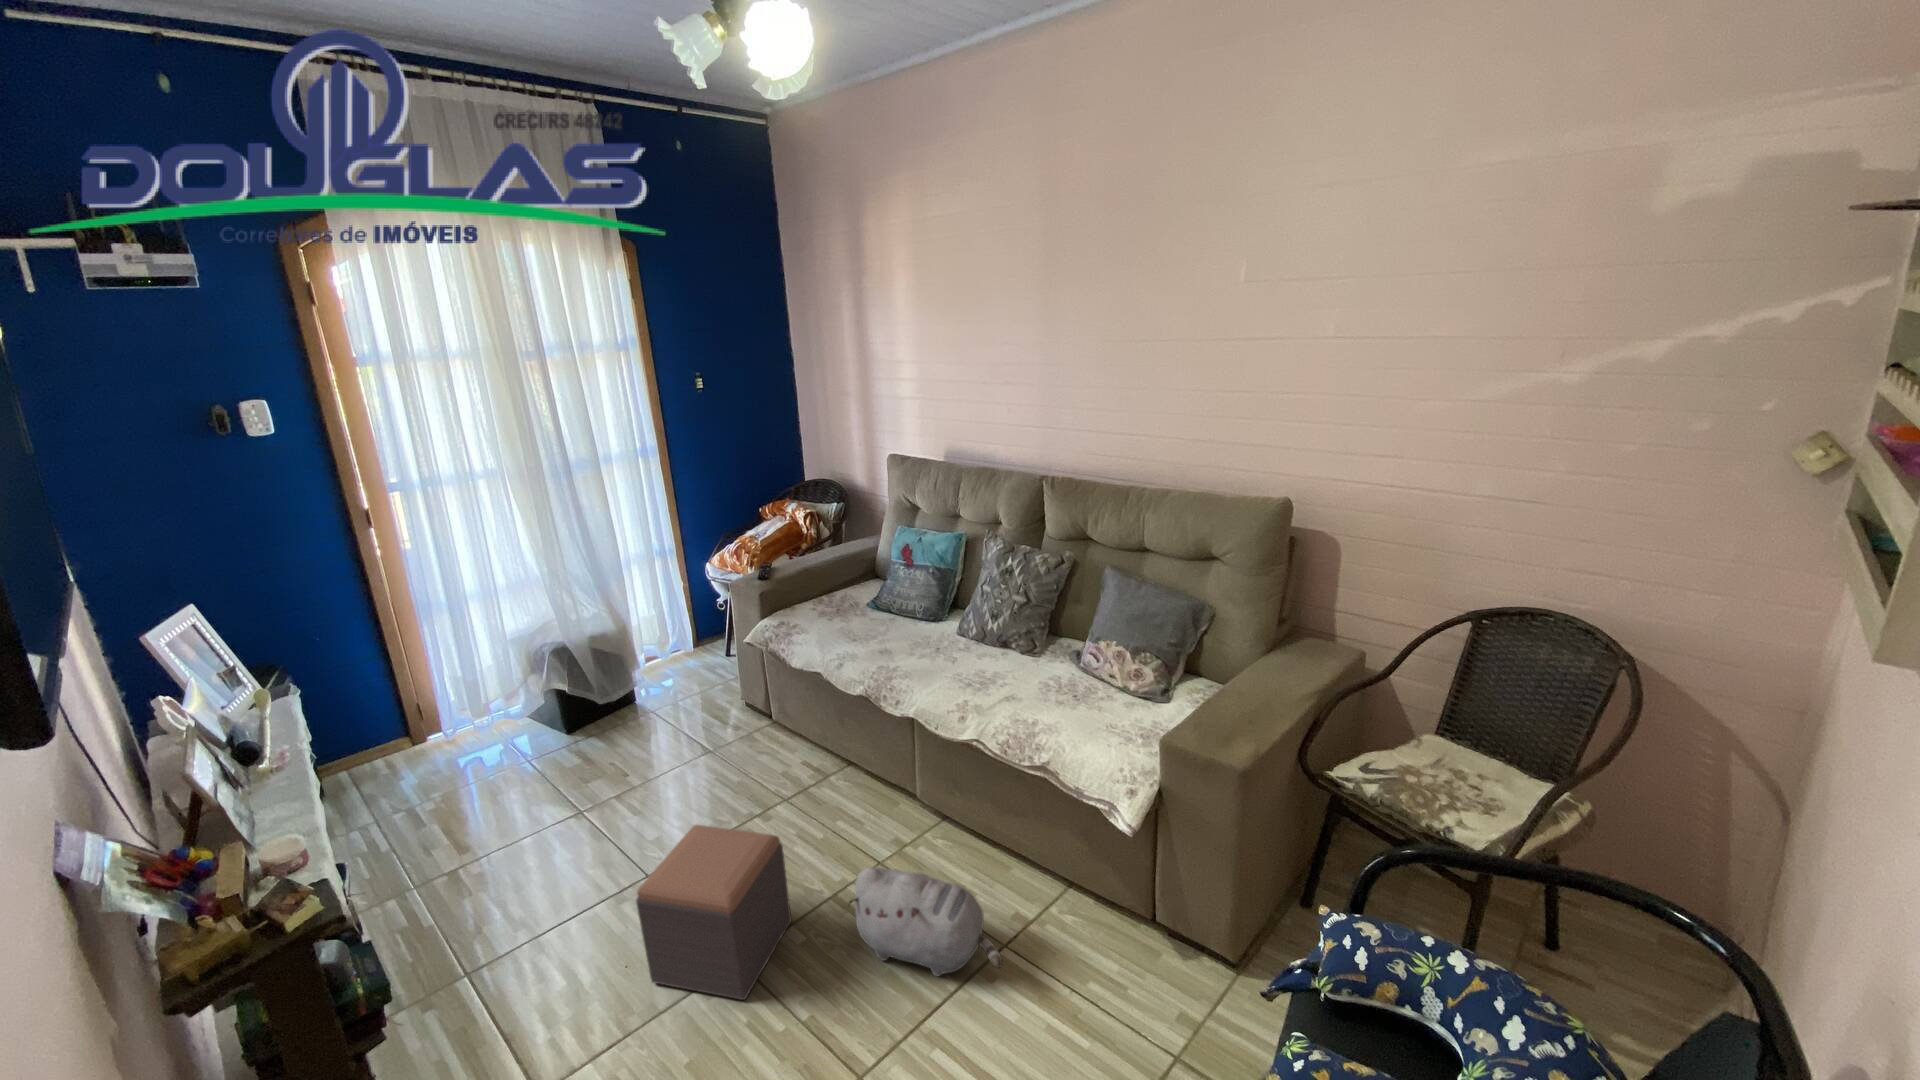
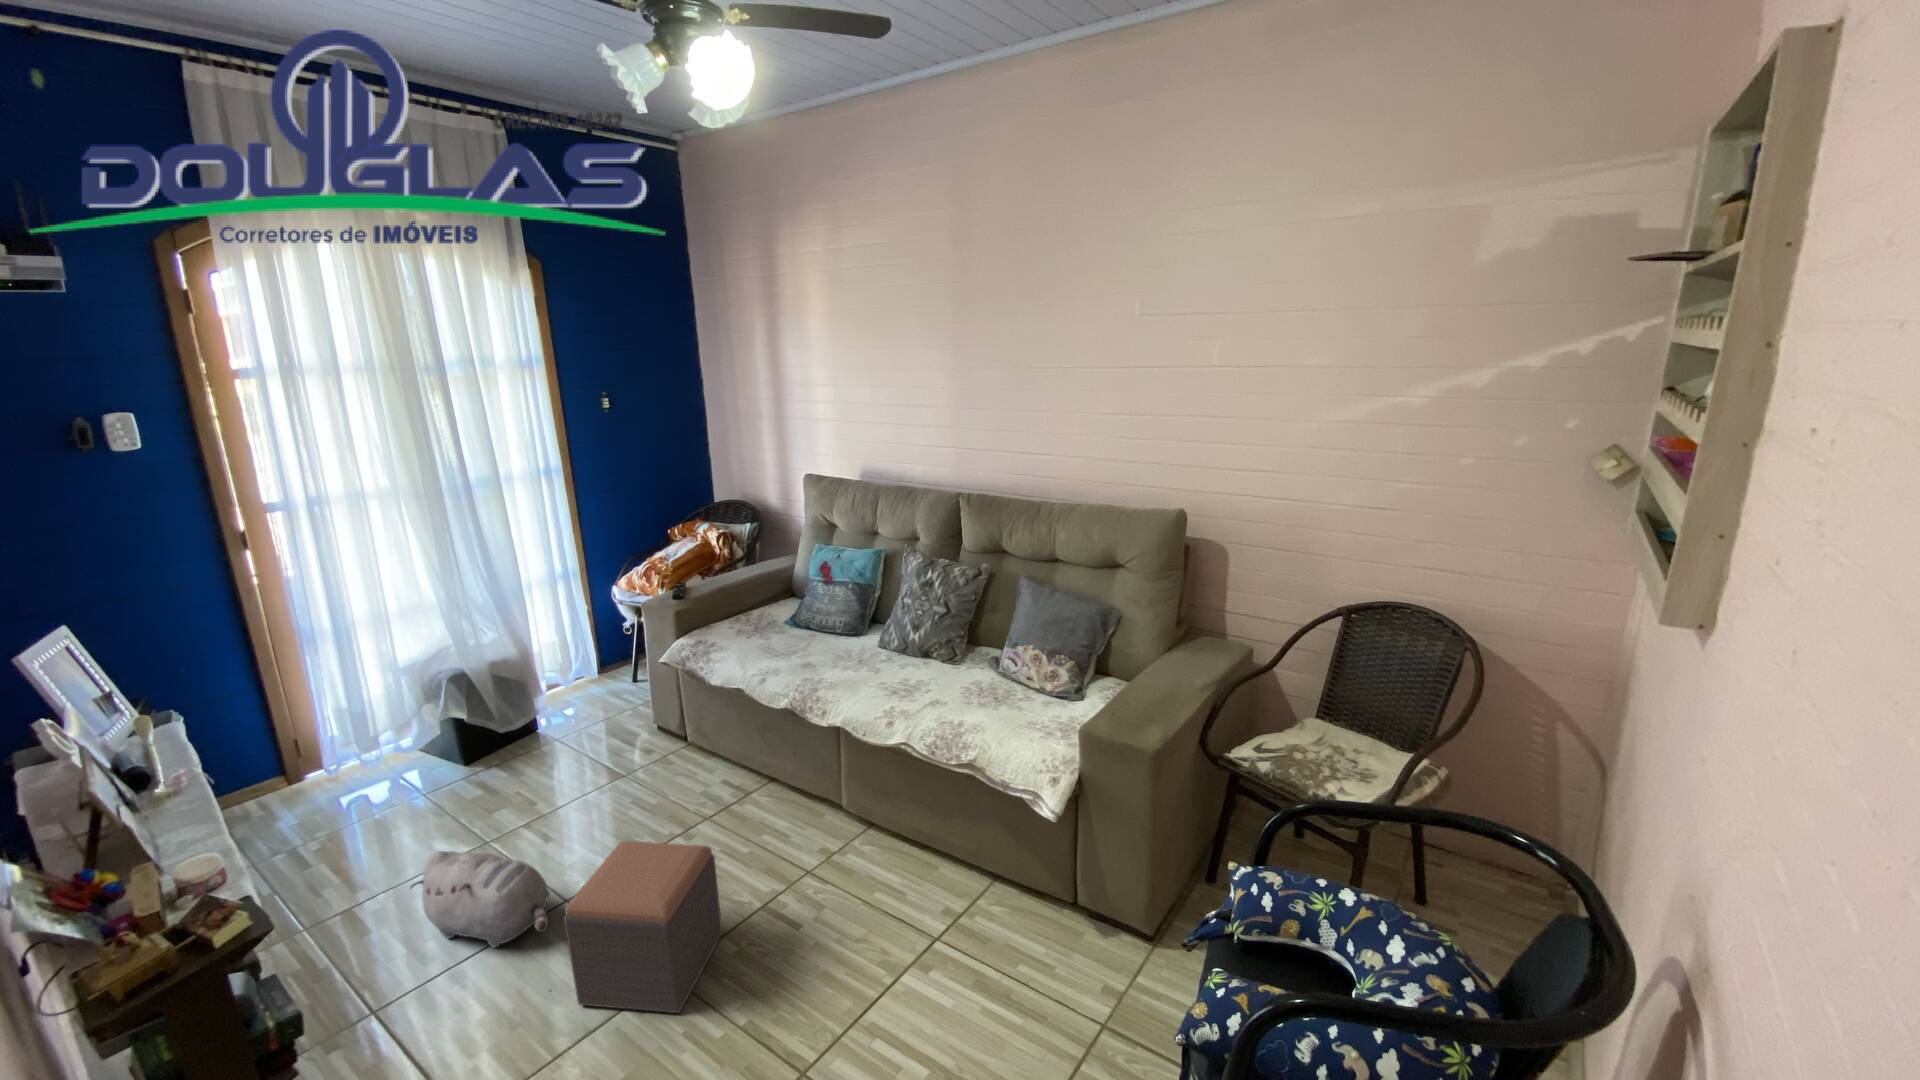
plush toy: present [847,867,1002,976] -> present [410,851,550,947]

